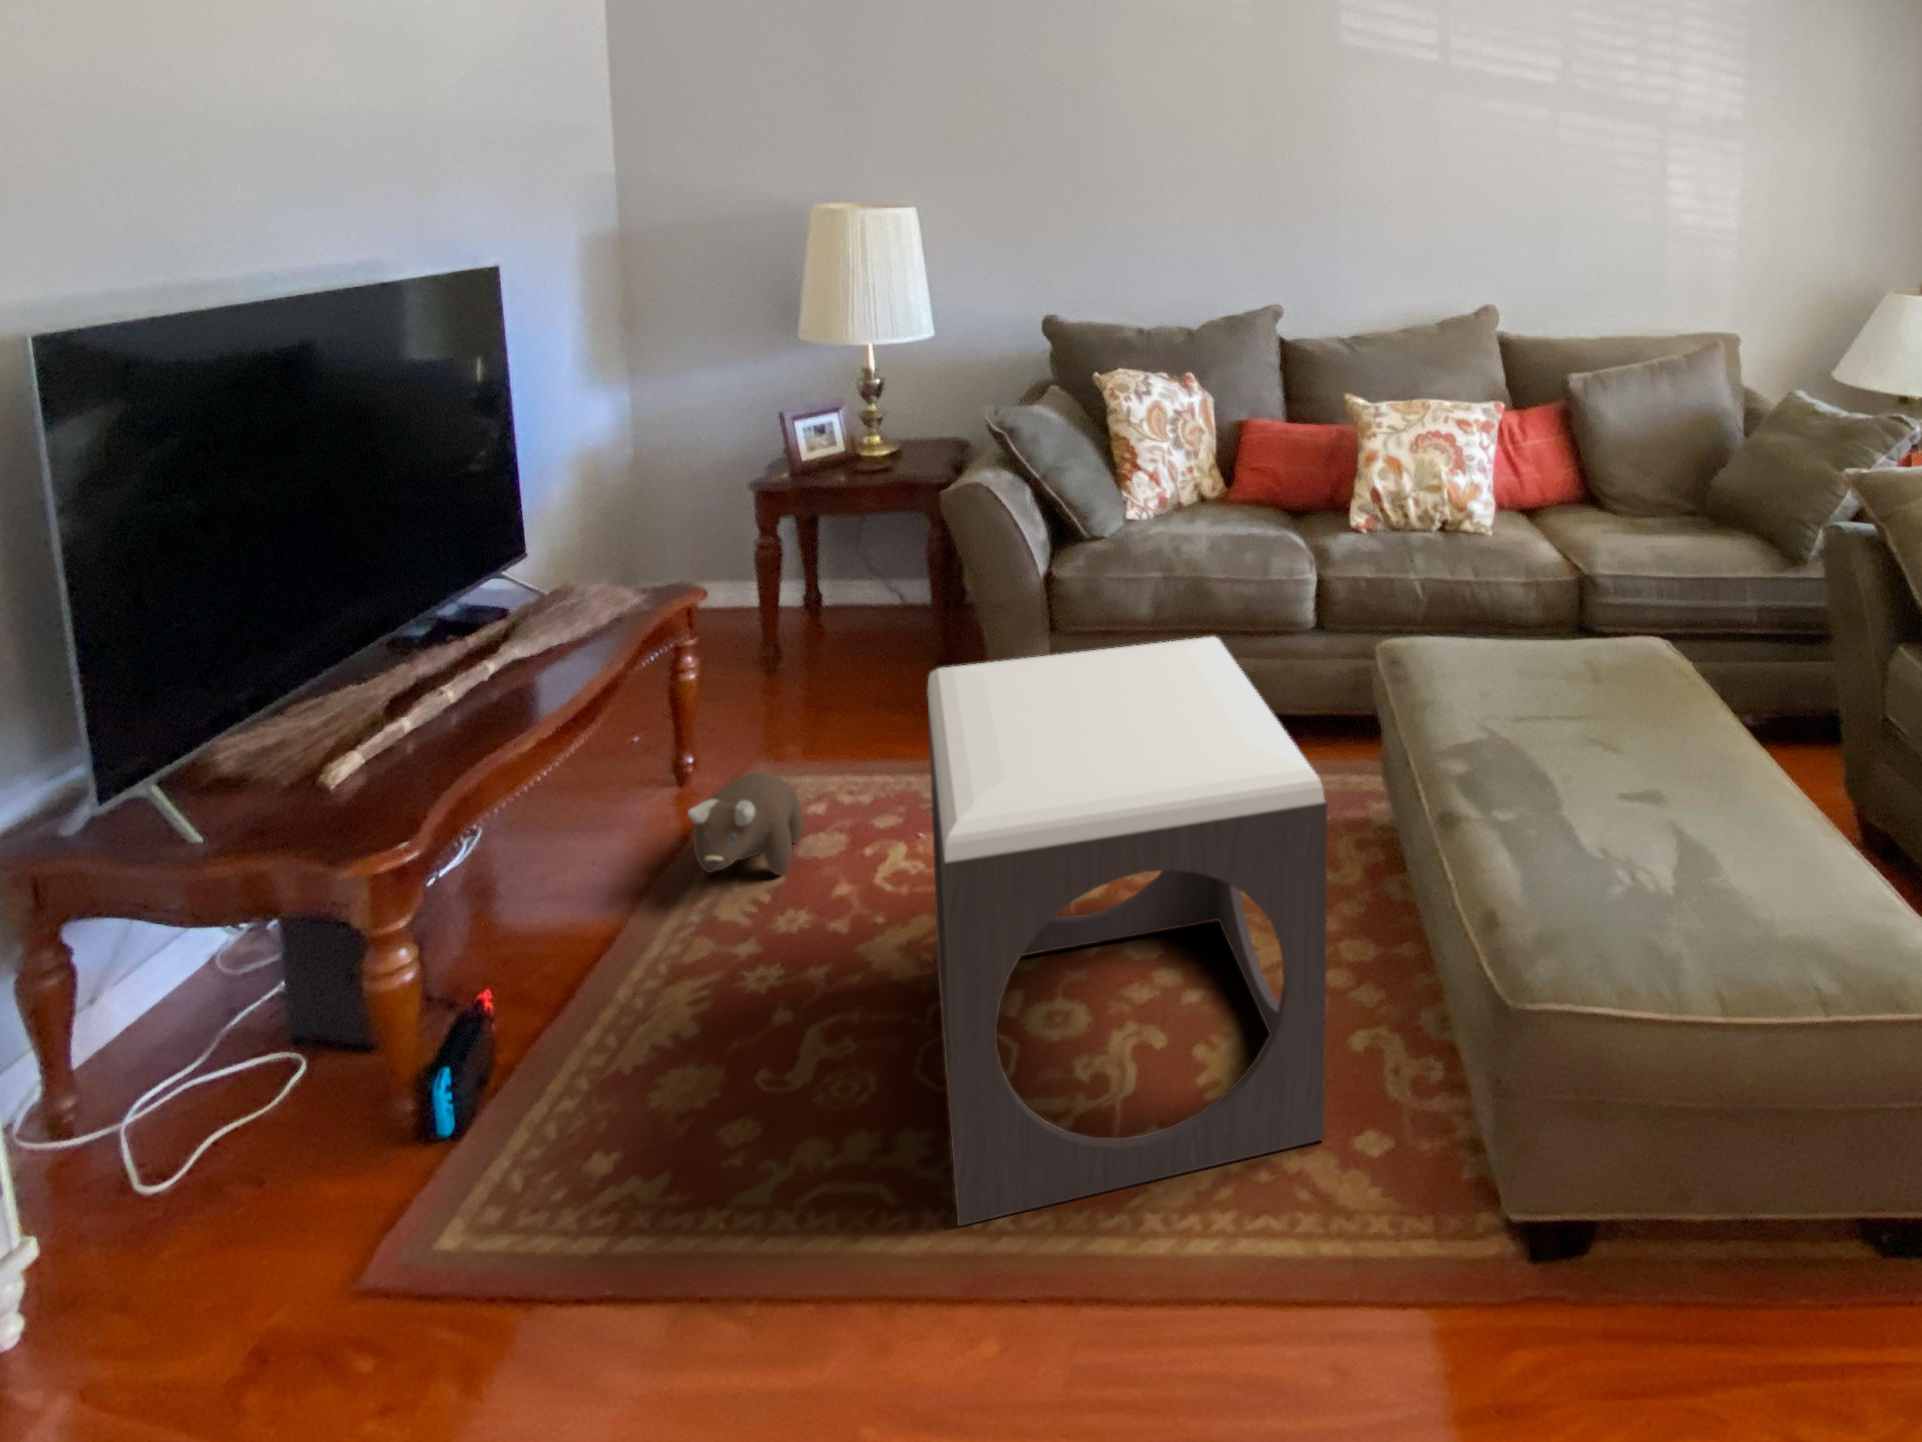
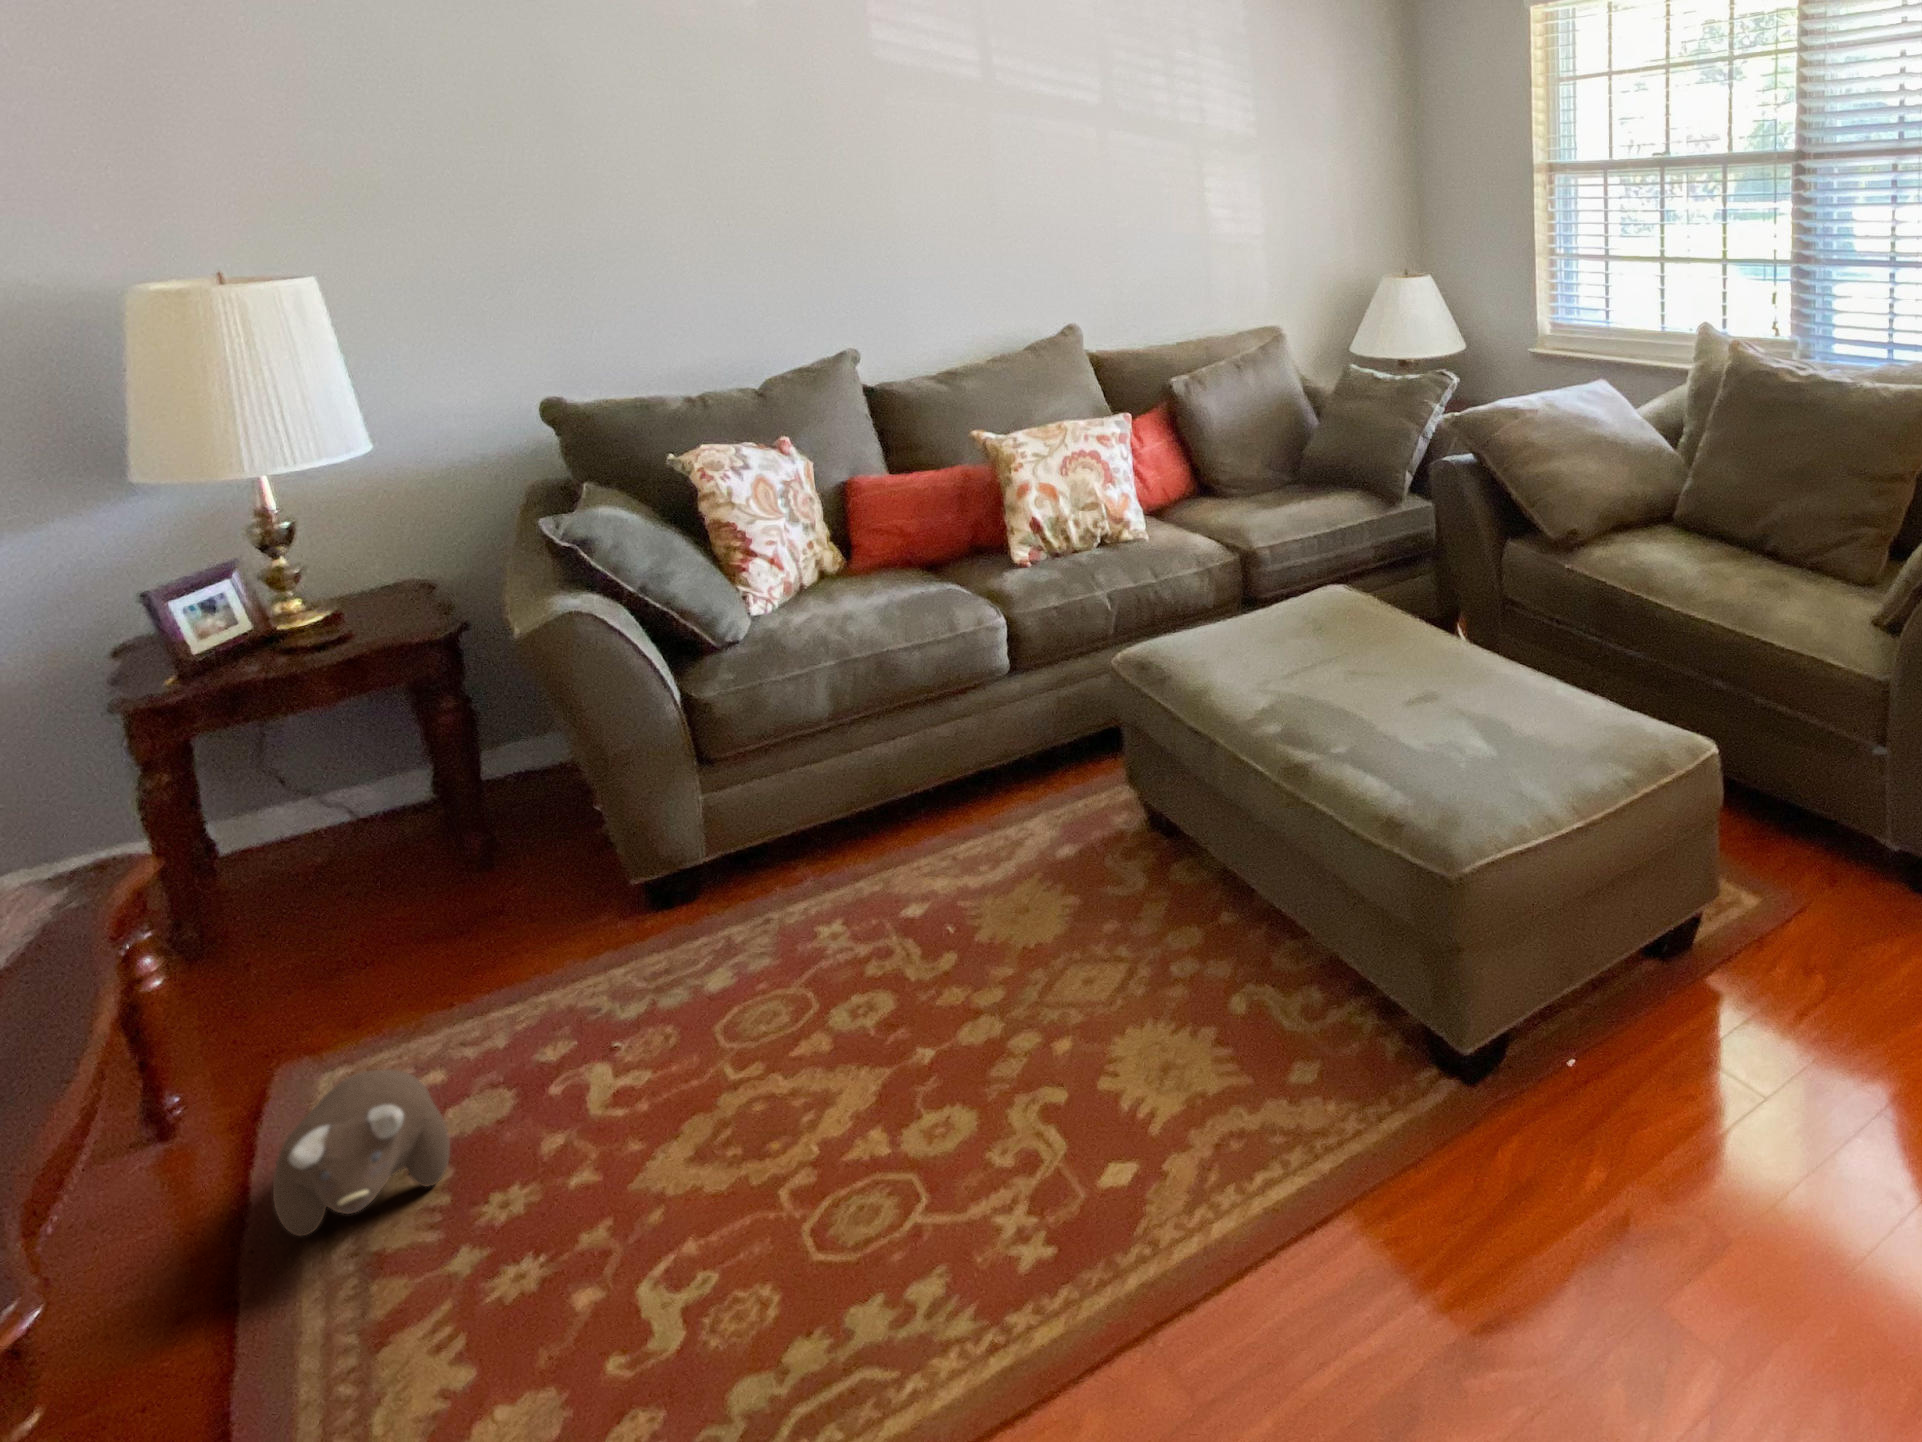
footstool: present [927,637,1328,1226] -> none [716,691,1250,1333]

